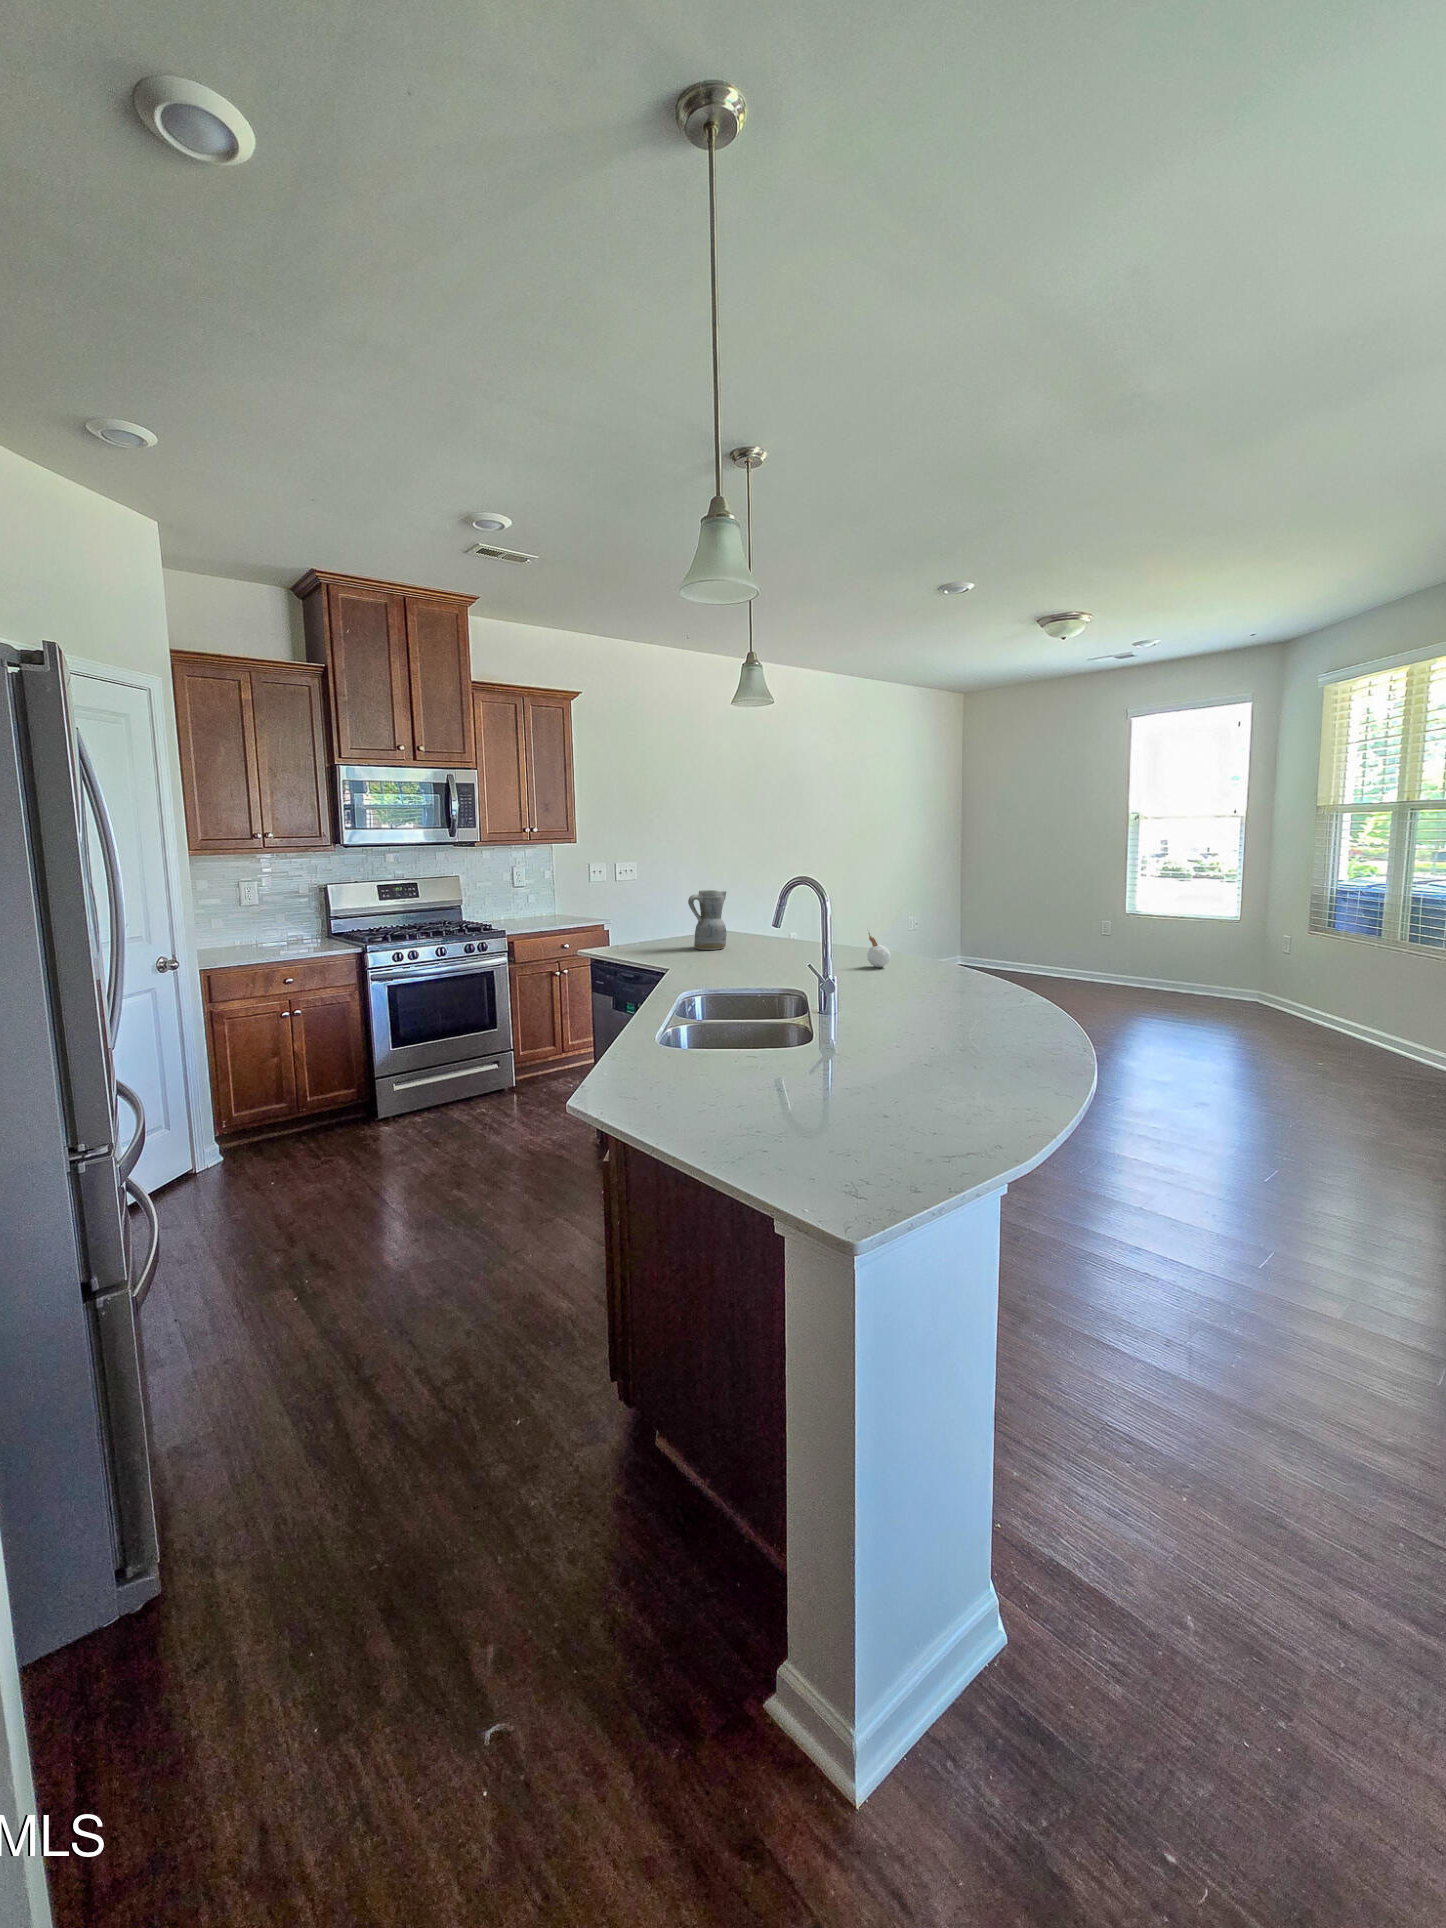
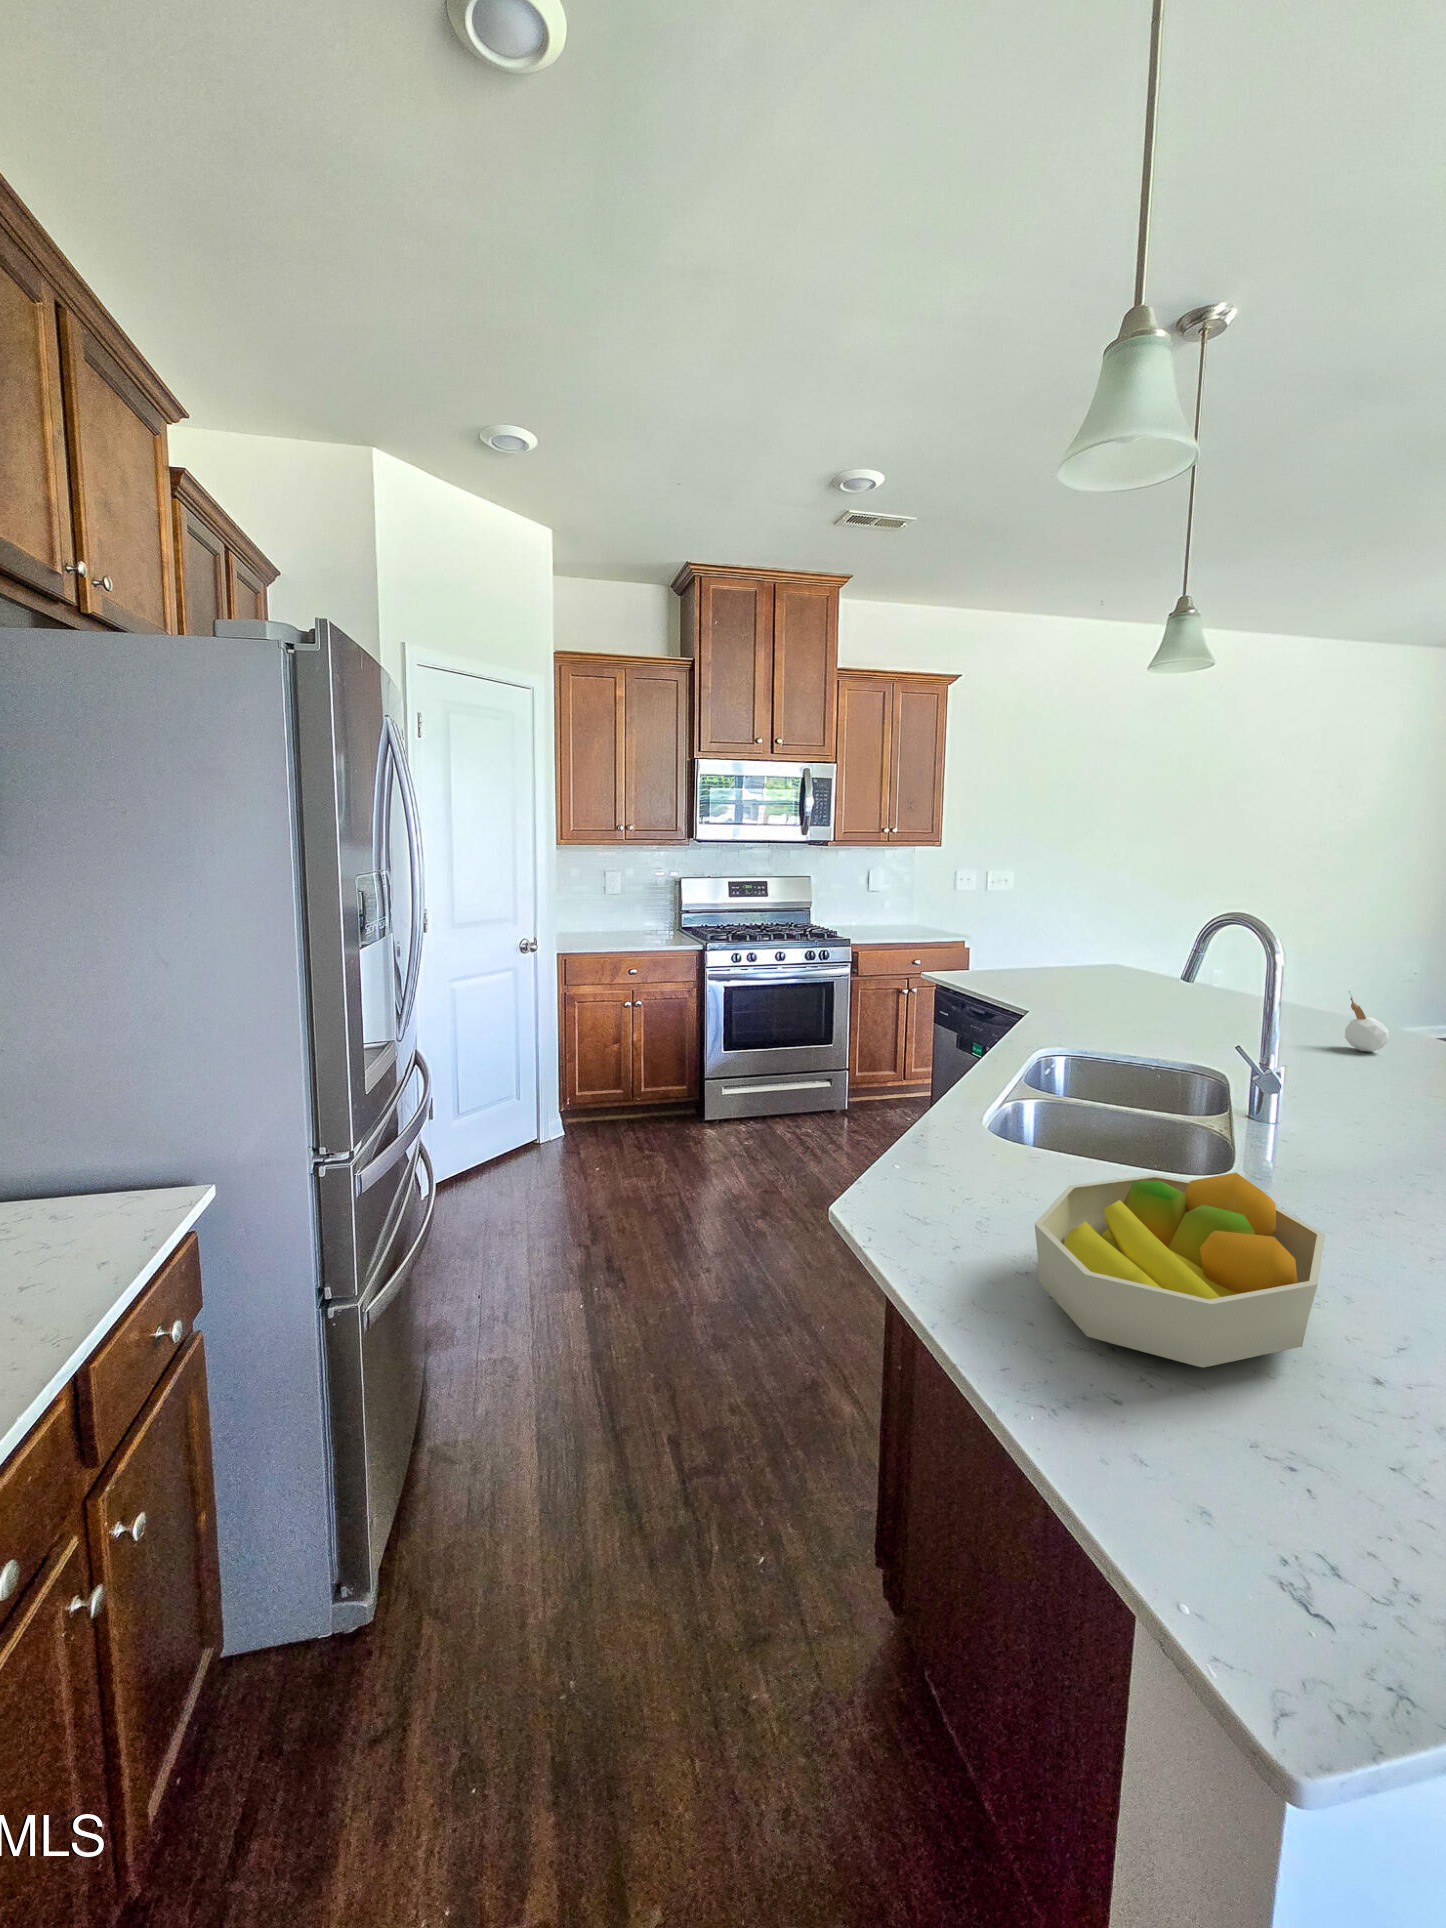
ceramic pitcher: present [688,890,727,950] -> none [1066,913,1122,991]
fruit bowl: none [713,1022,859,1125] -> present [1035,1172,1325,1368]

